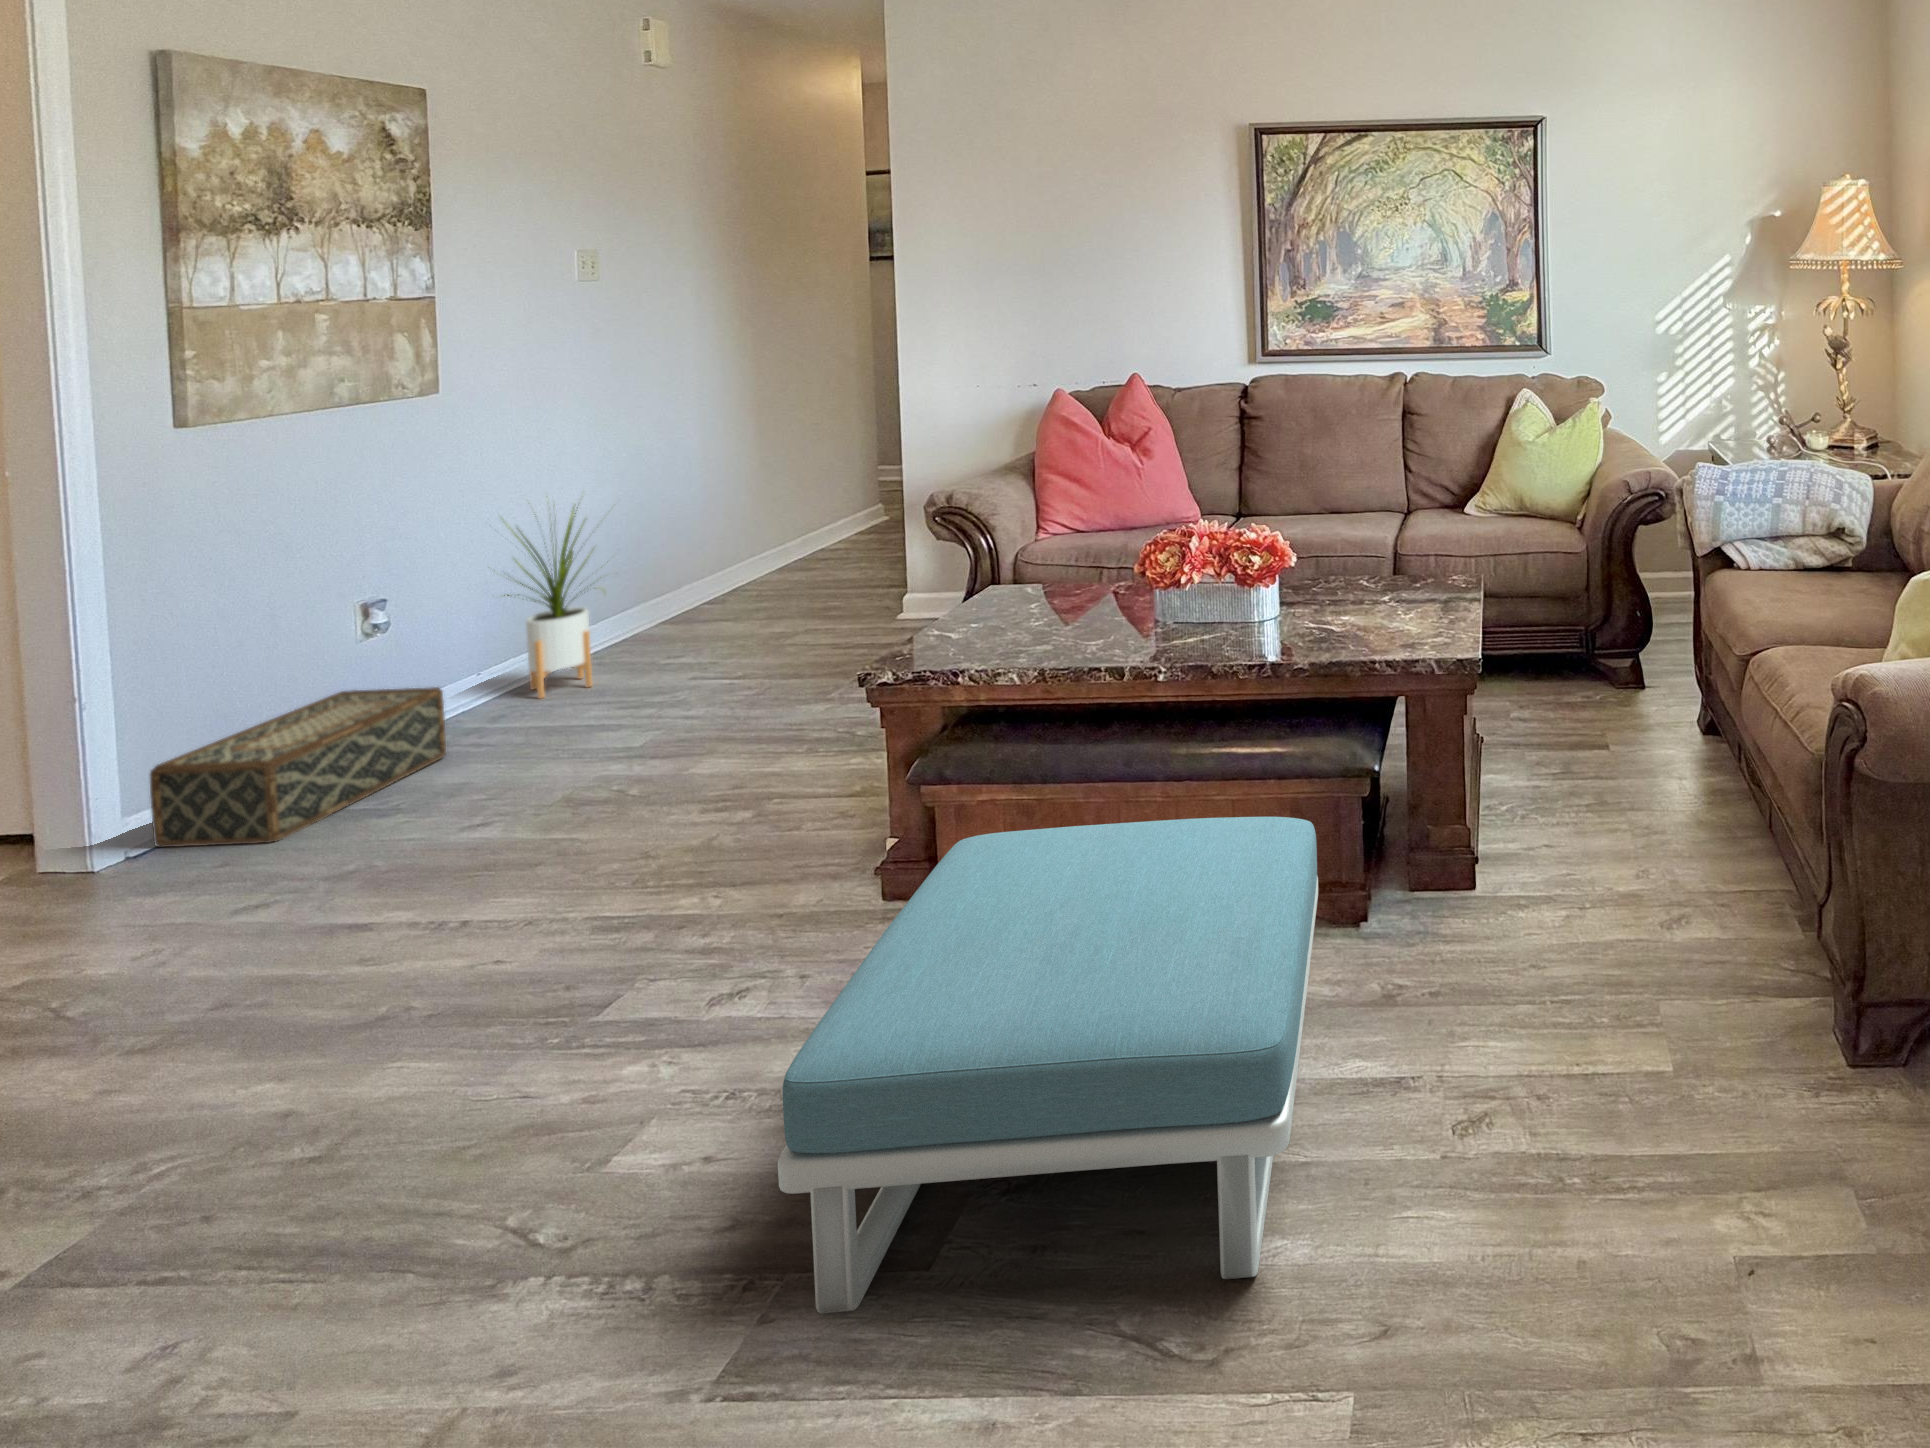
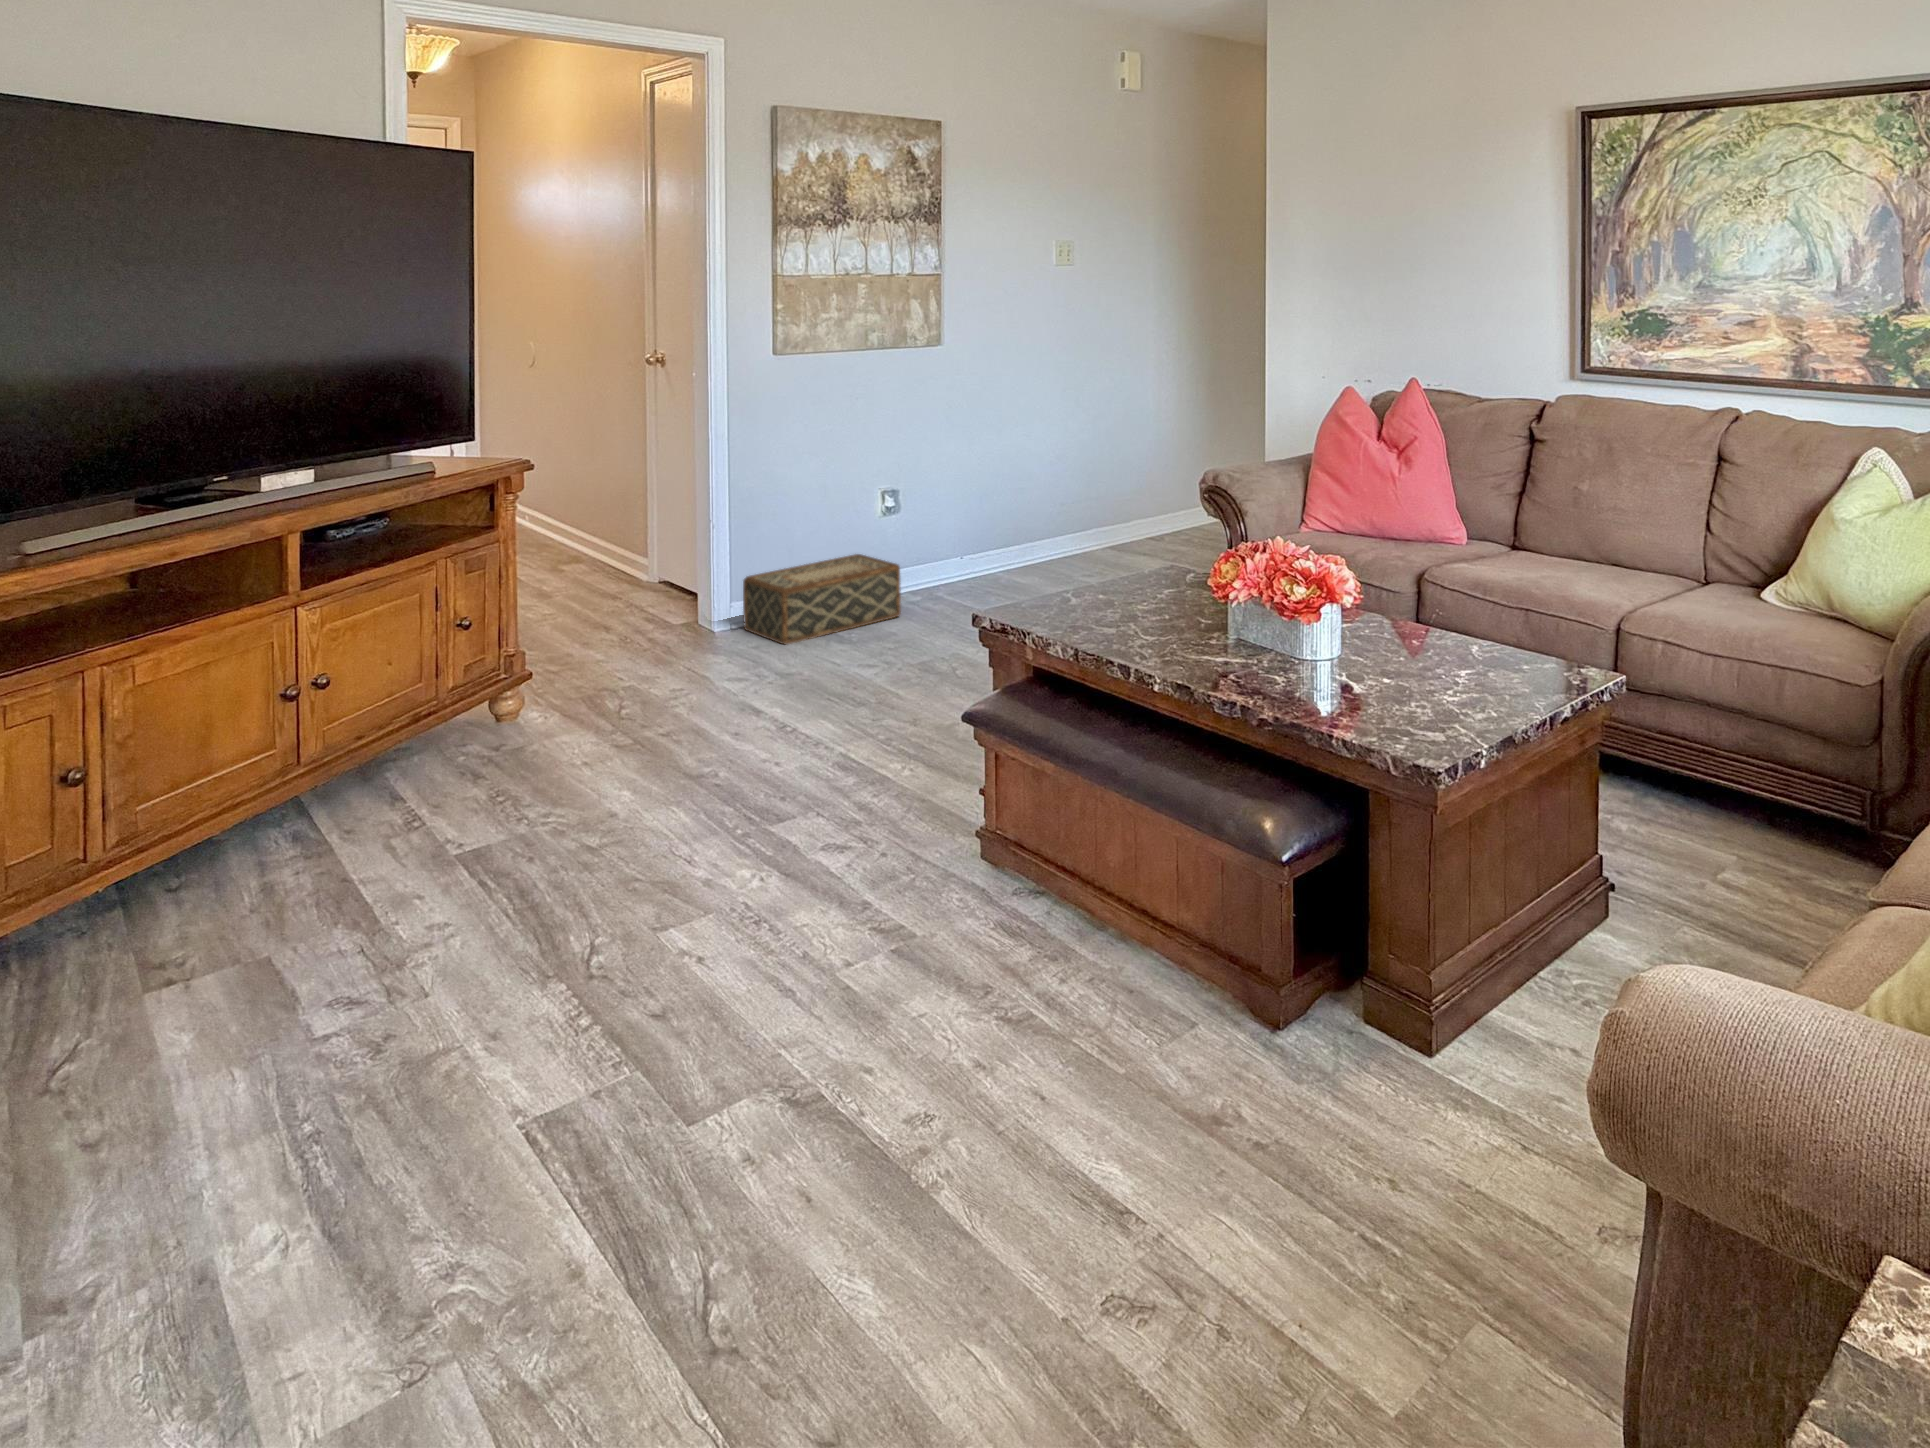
house plant: present [504,507,601,699] -> none [958,431,1042,591]
footstool: present [778,817,1318,1313] -> none [651,770,1185,1239]

